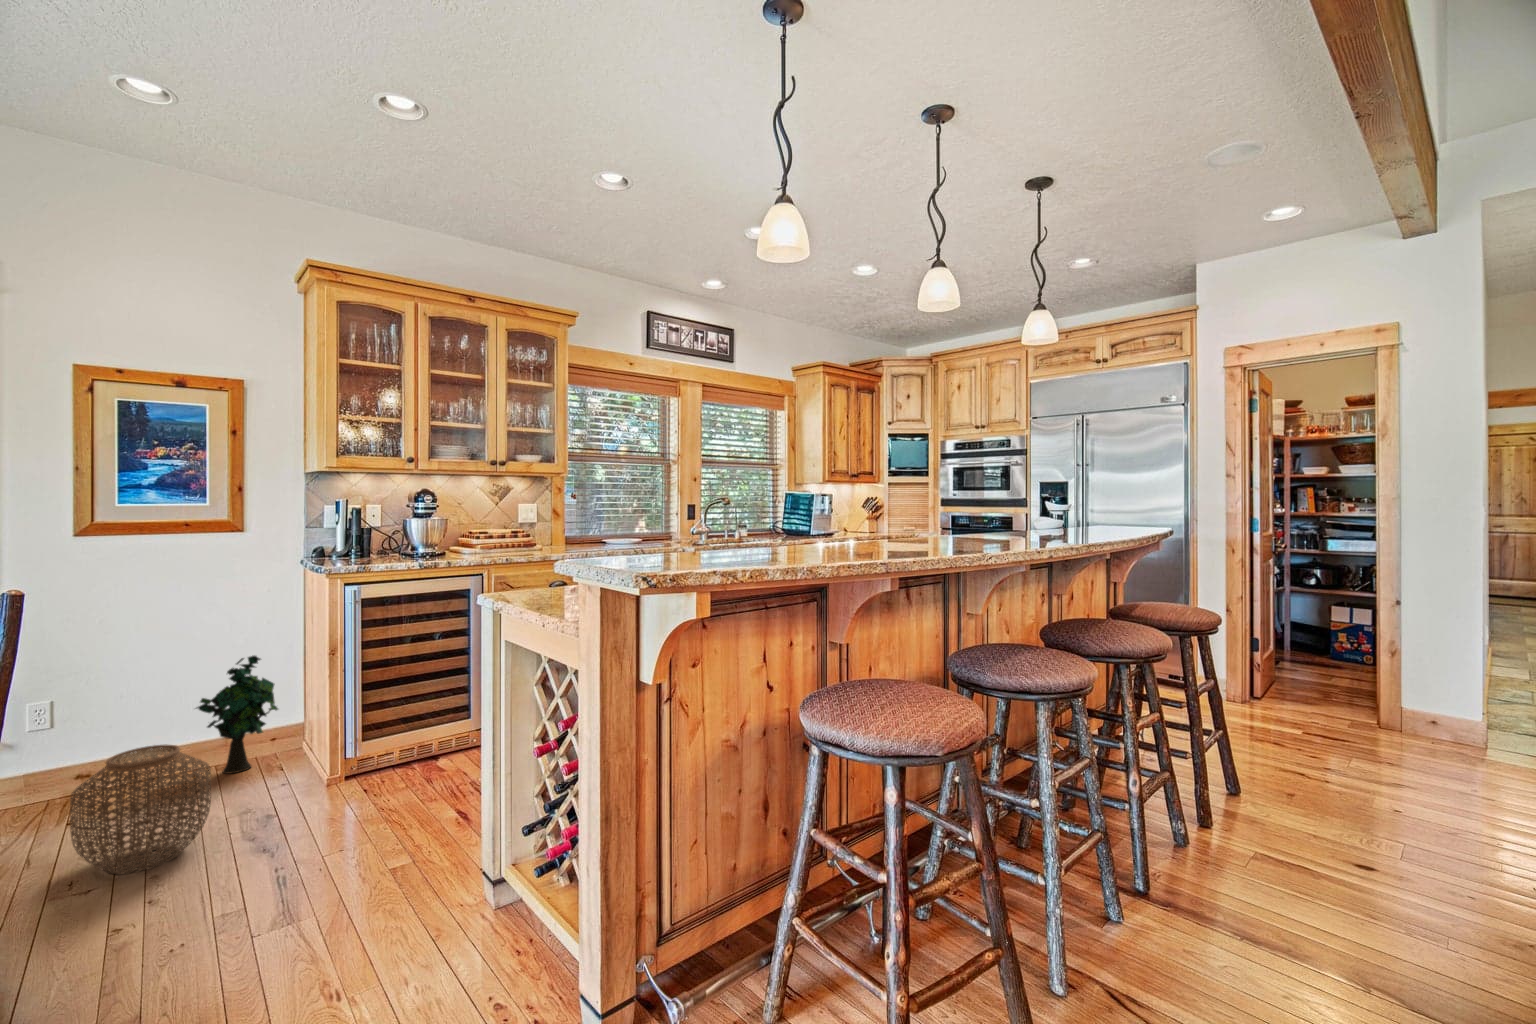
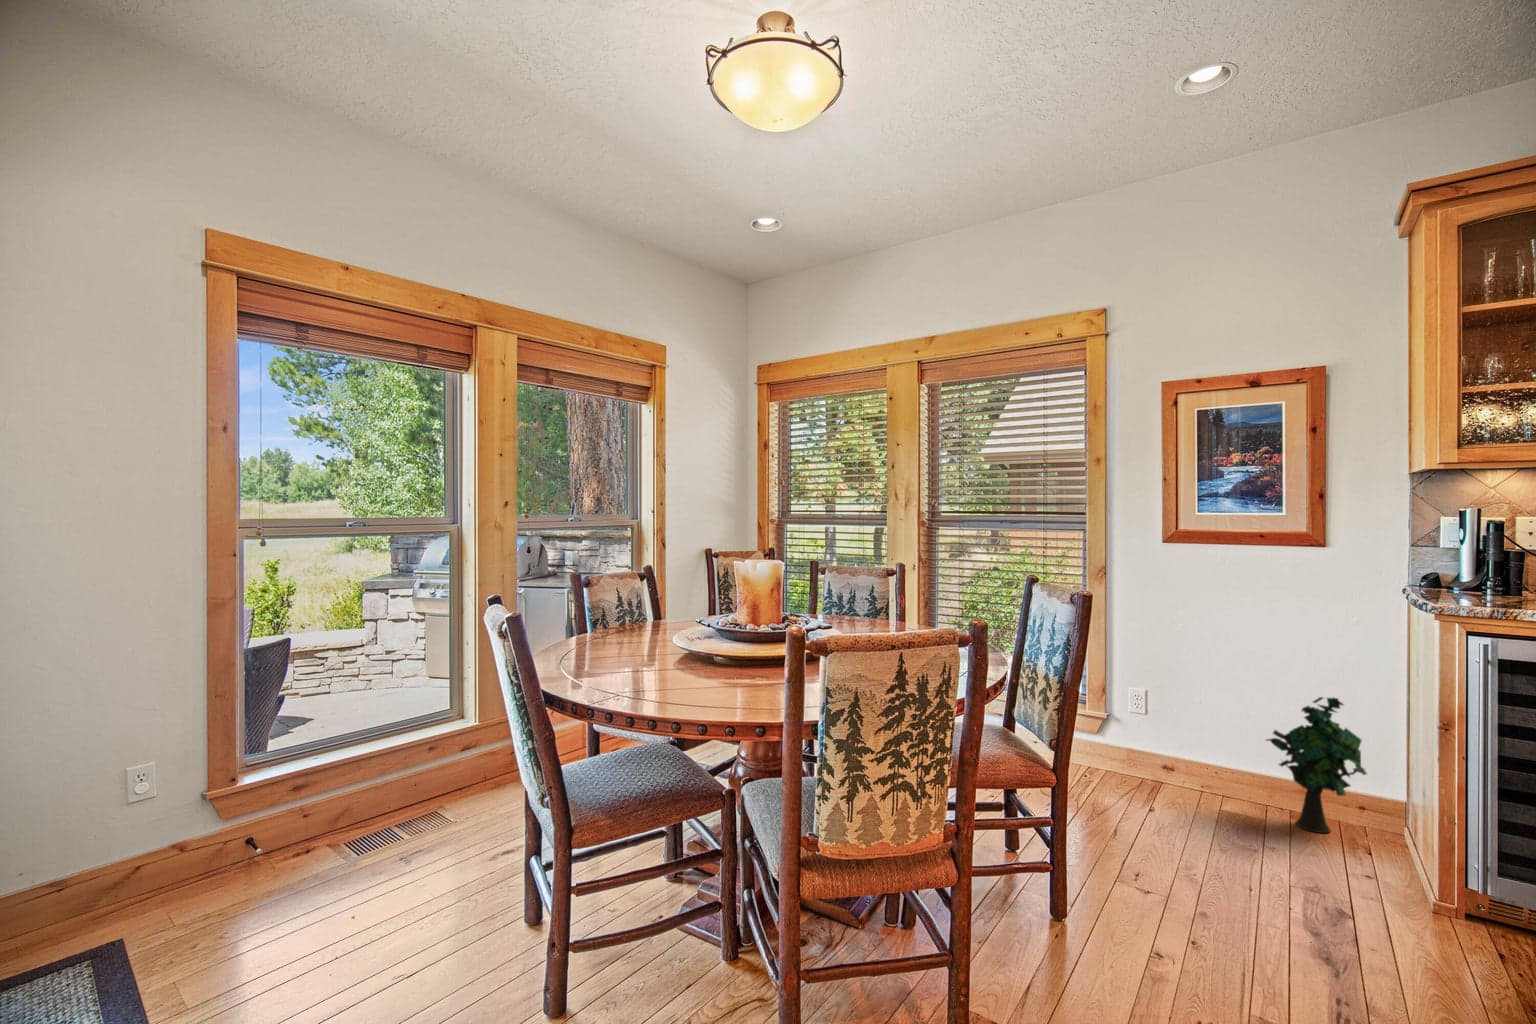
woven basket: present [70,745,211,874] -> none [1138,769,1268,909]

